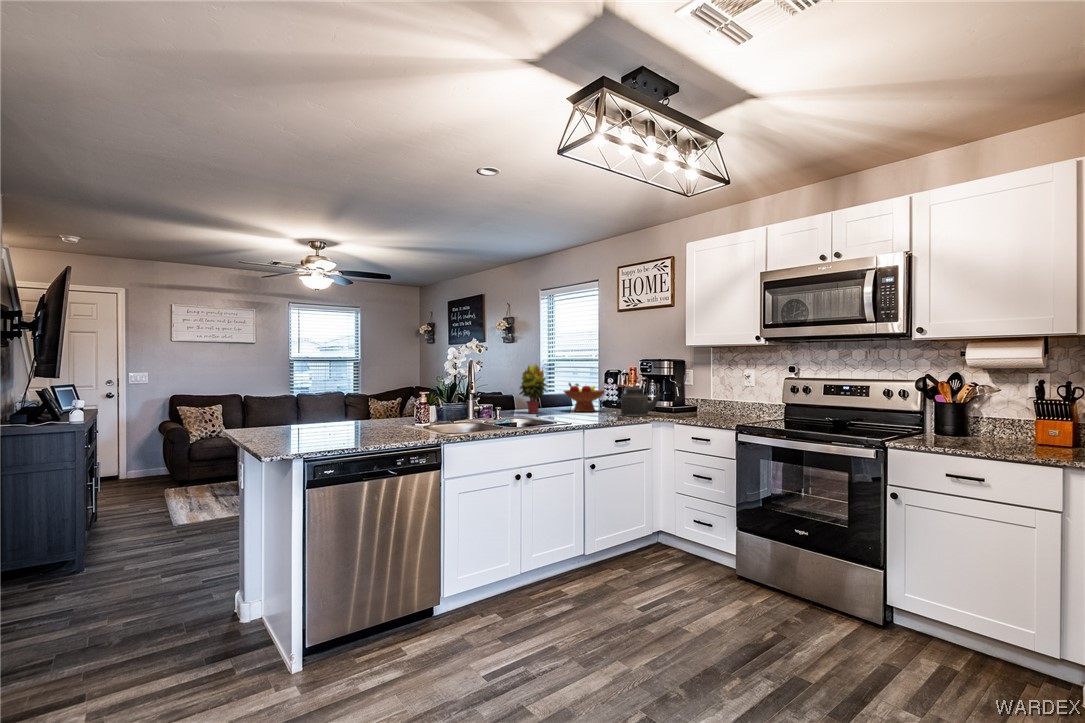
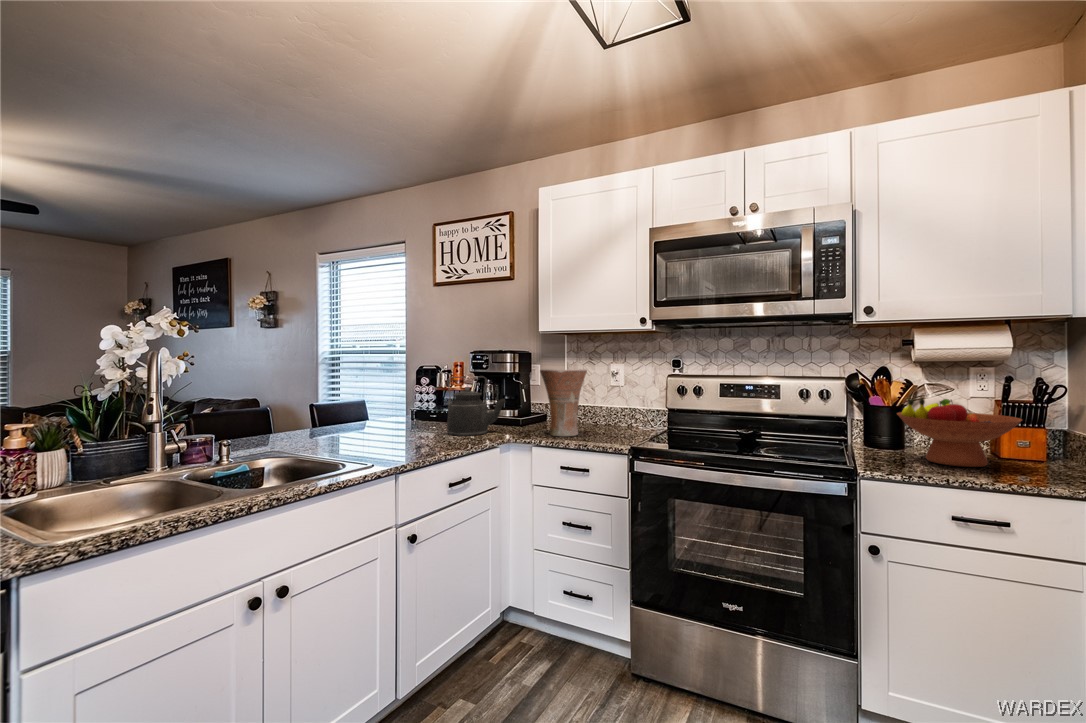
potted plant: present [519,365,547,413] -> none [275,358,332,439]
vase: none [684,372,719,420] -> present [540,369,587,436]
fruit bowl: present [563,383,605,412] -> present [897,398,1022,467]

